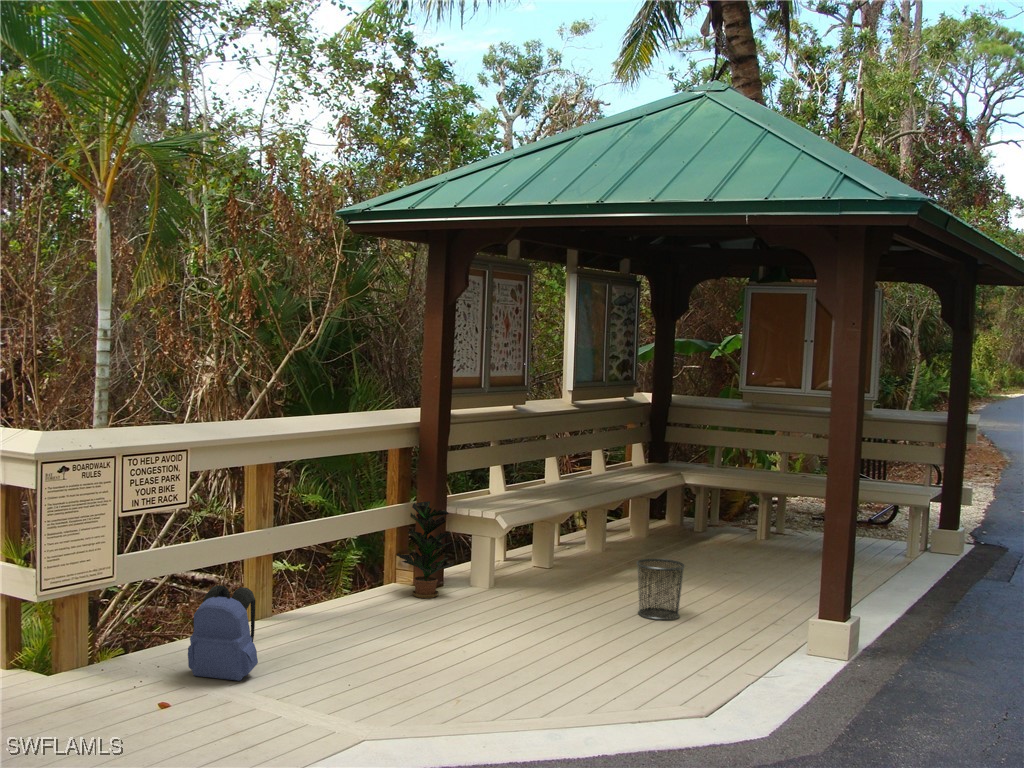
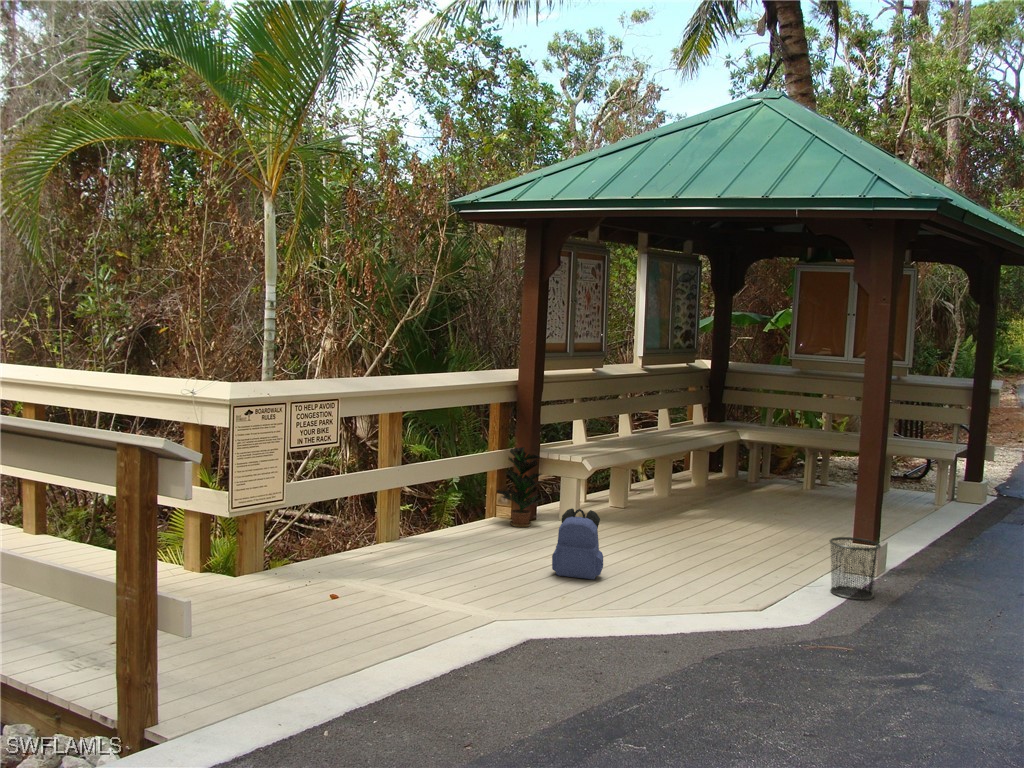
trash can: present [636,559,685,620] -> present [830,537,881,600]
backpack: present [188,585,258,681] -> present [552,508,603,580]

